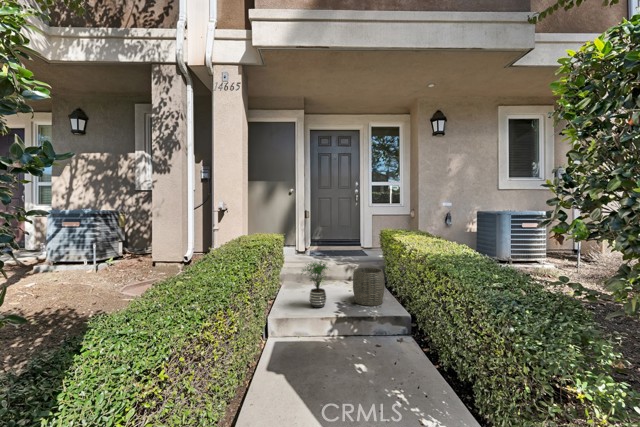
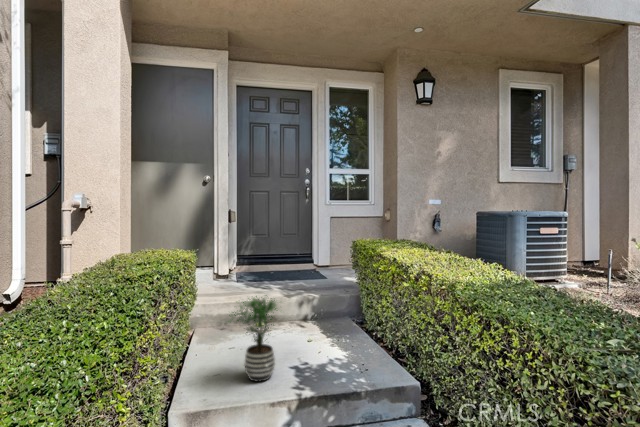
woven basket: present [353,267,385,306] -> none [319,302,372,369]

